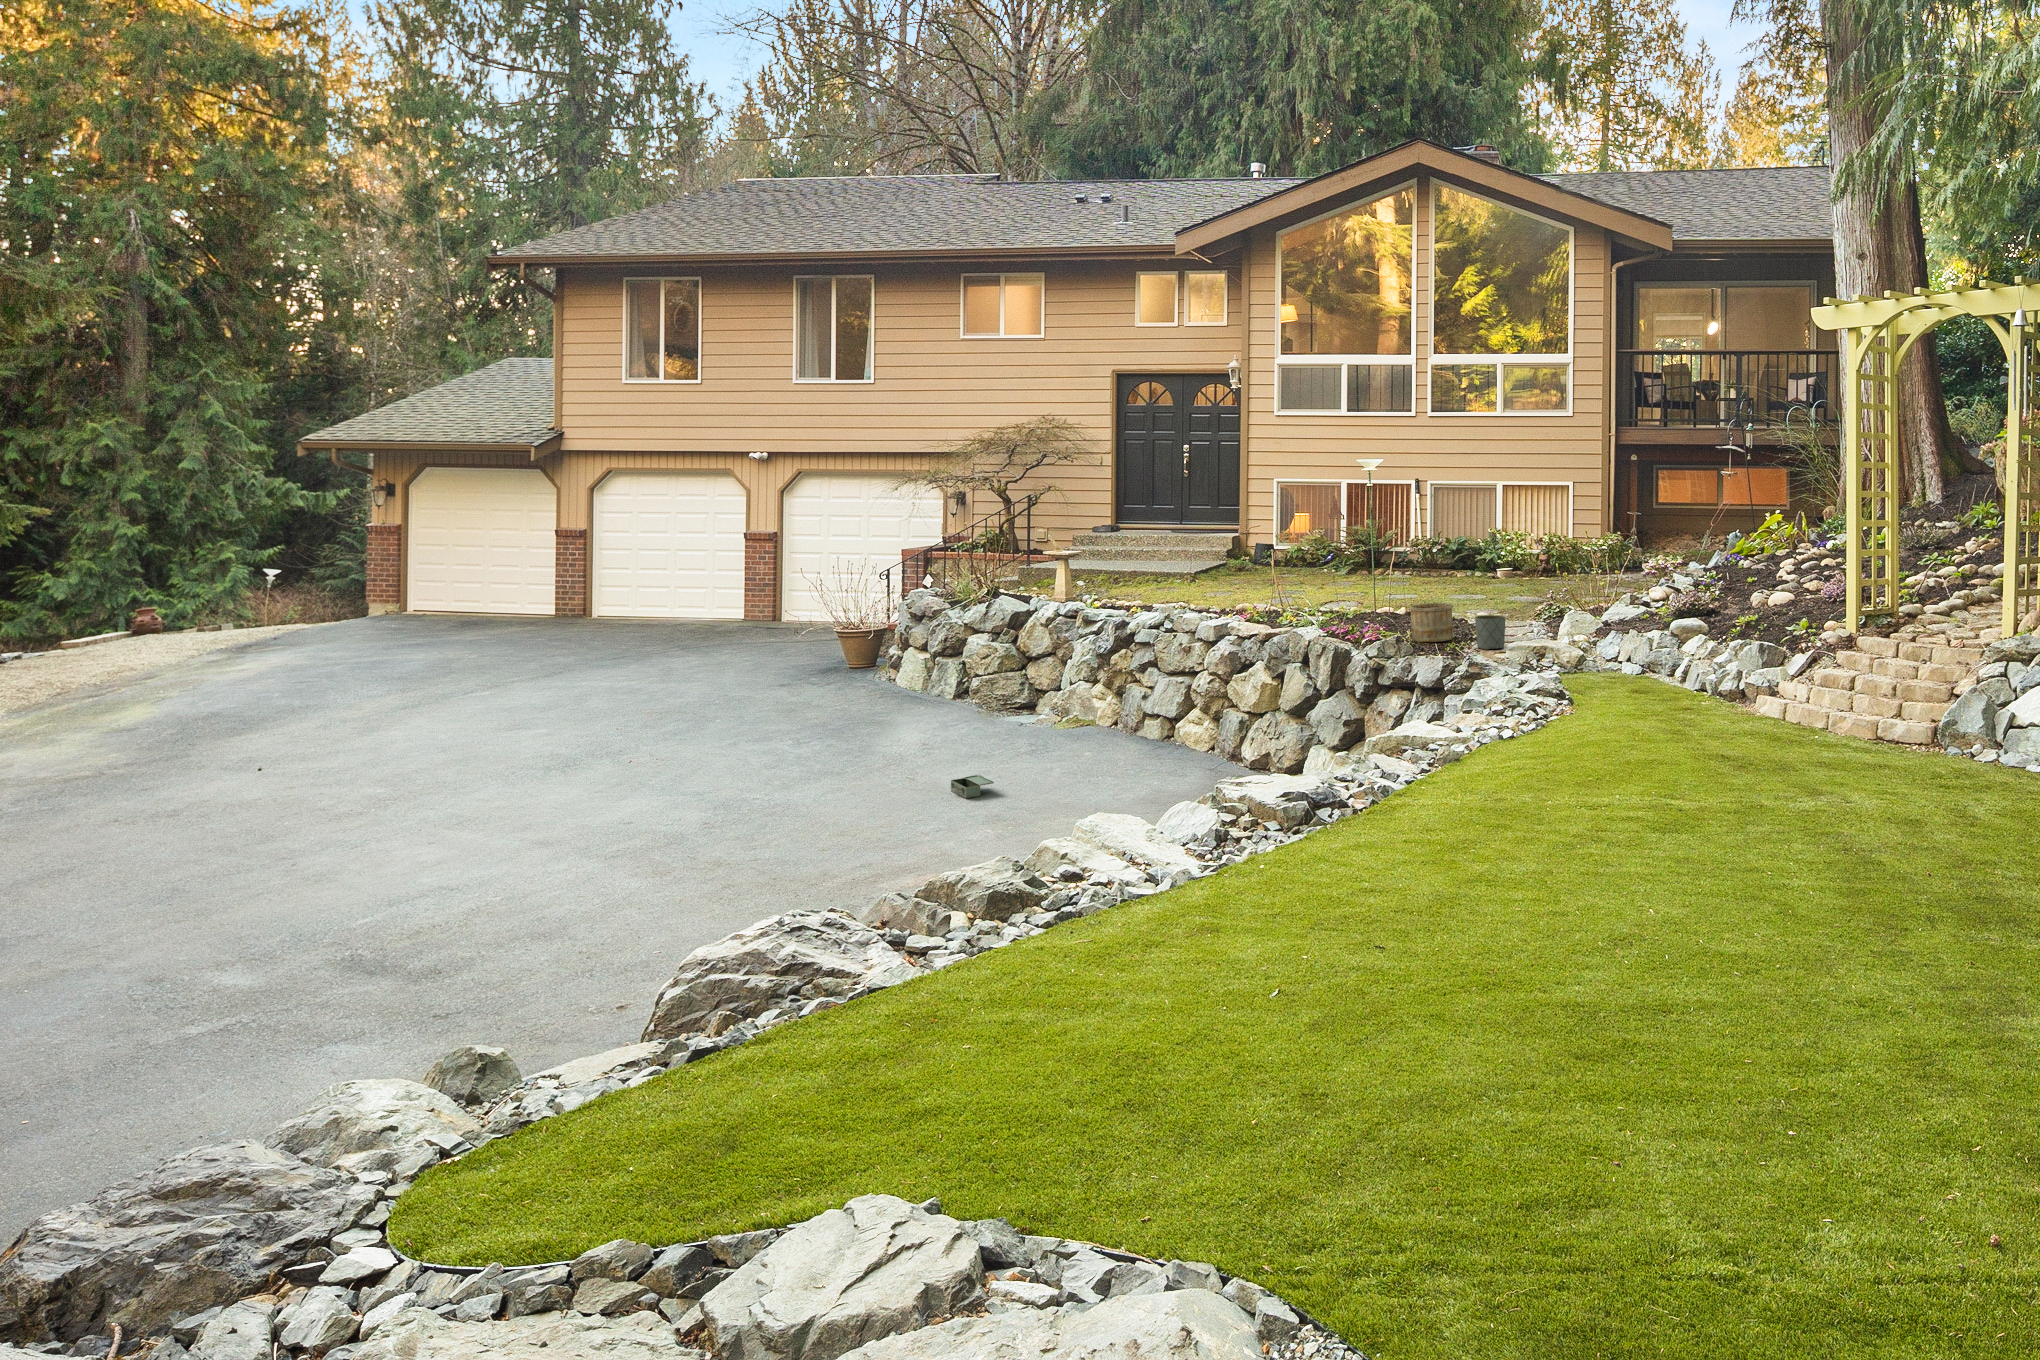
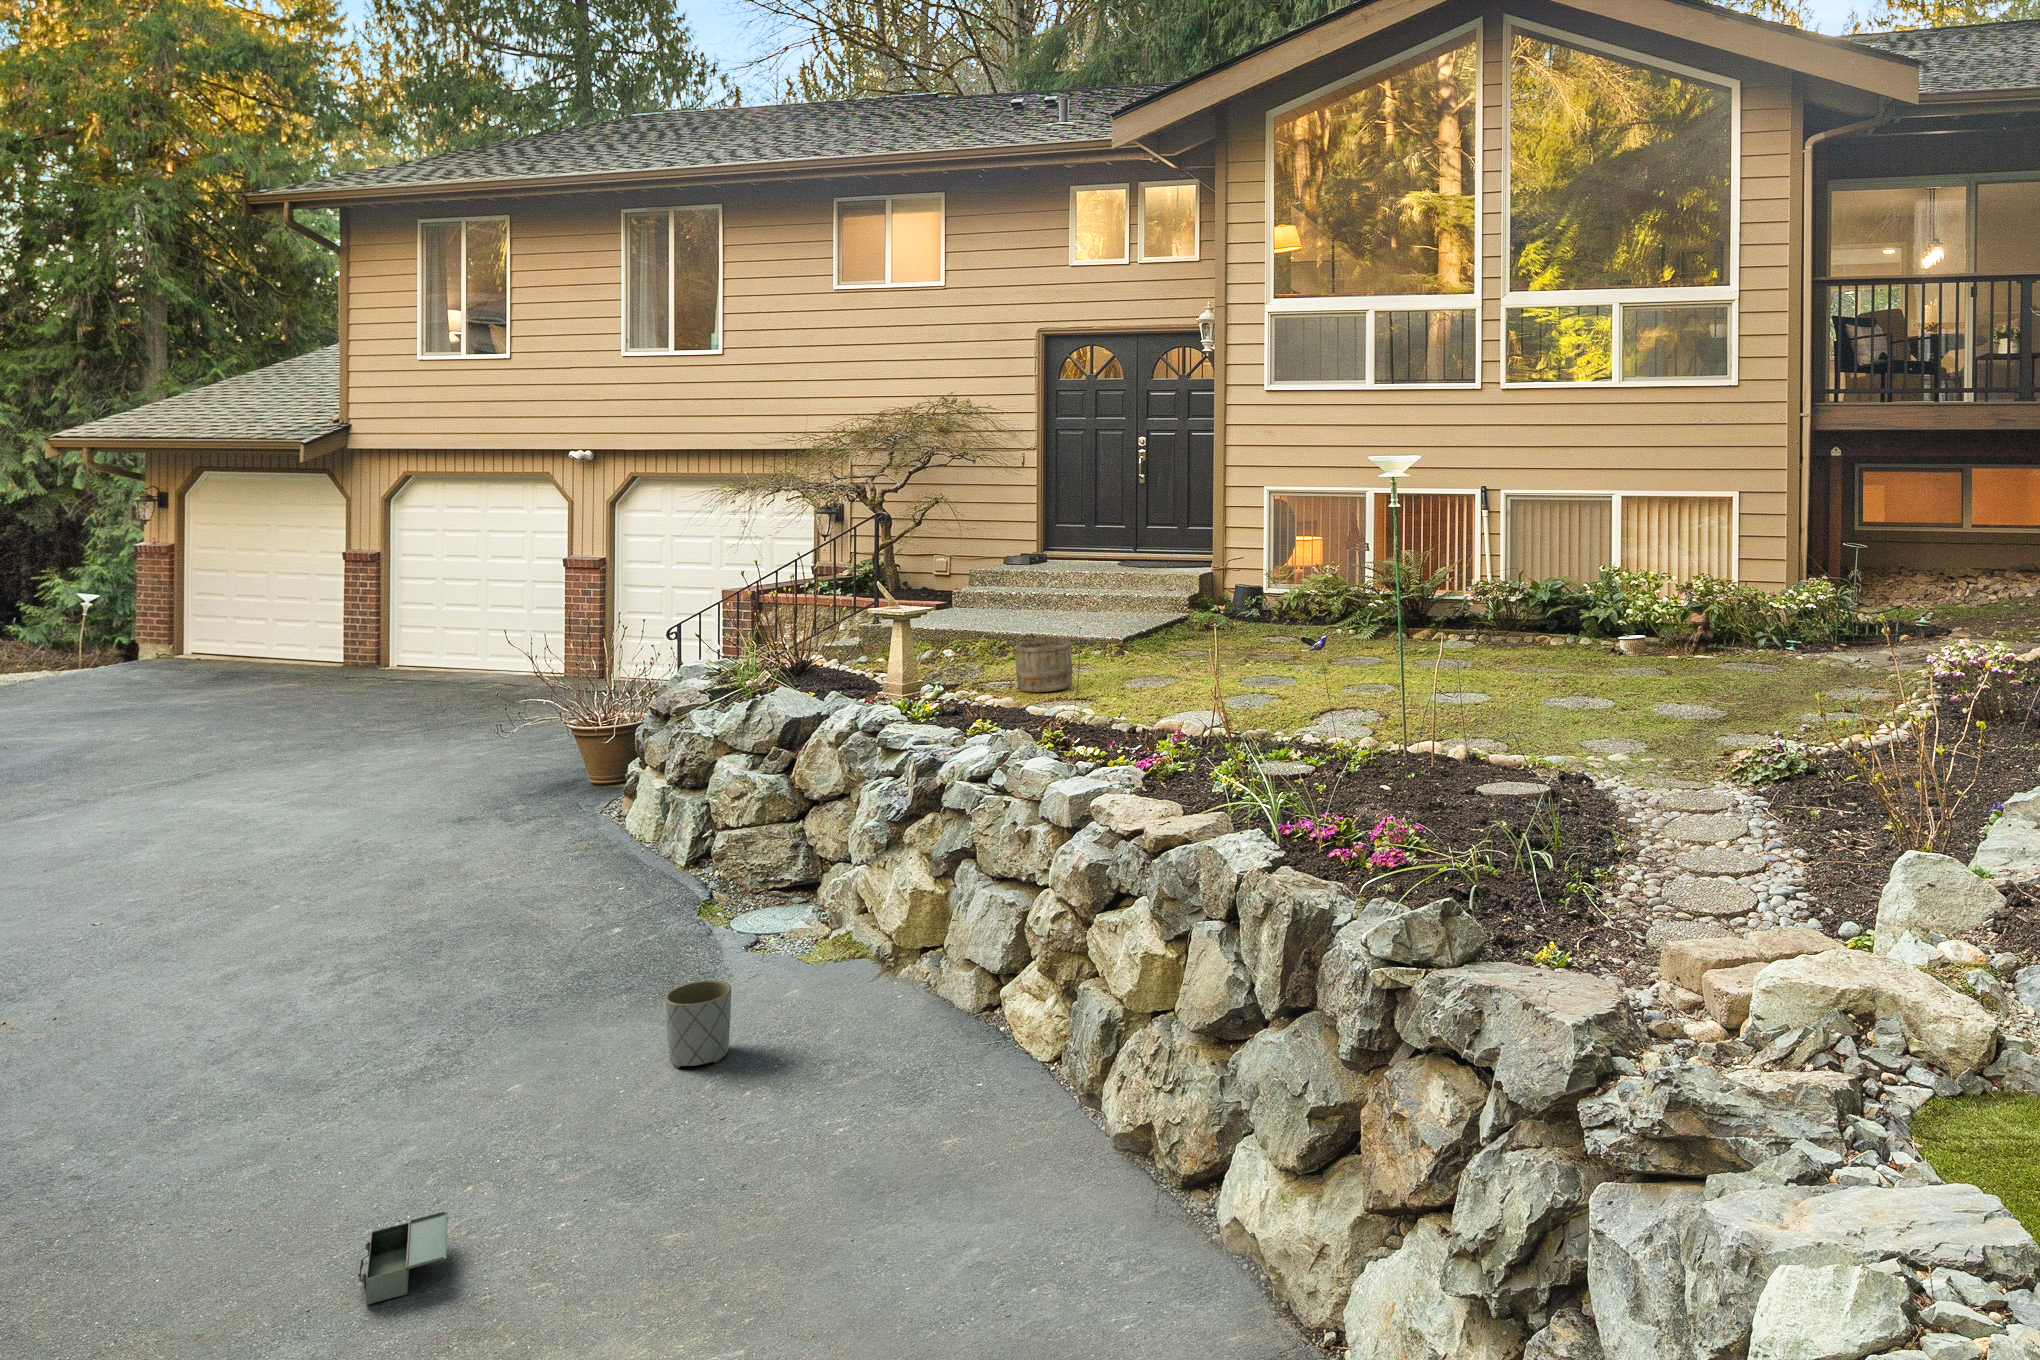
wooden bucket: present [1409,603,1453,642] -> present [1014,639,1072,692]
planter: present [1475,615,1505,650] -> present [665,981,731,1068]

